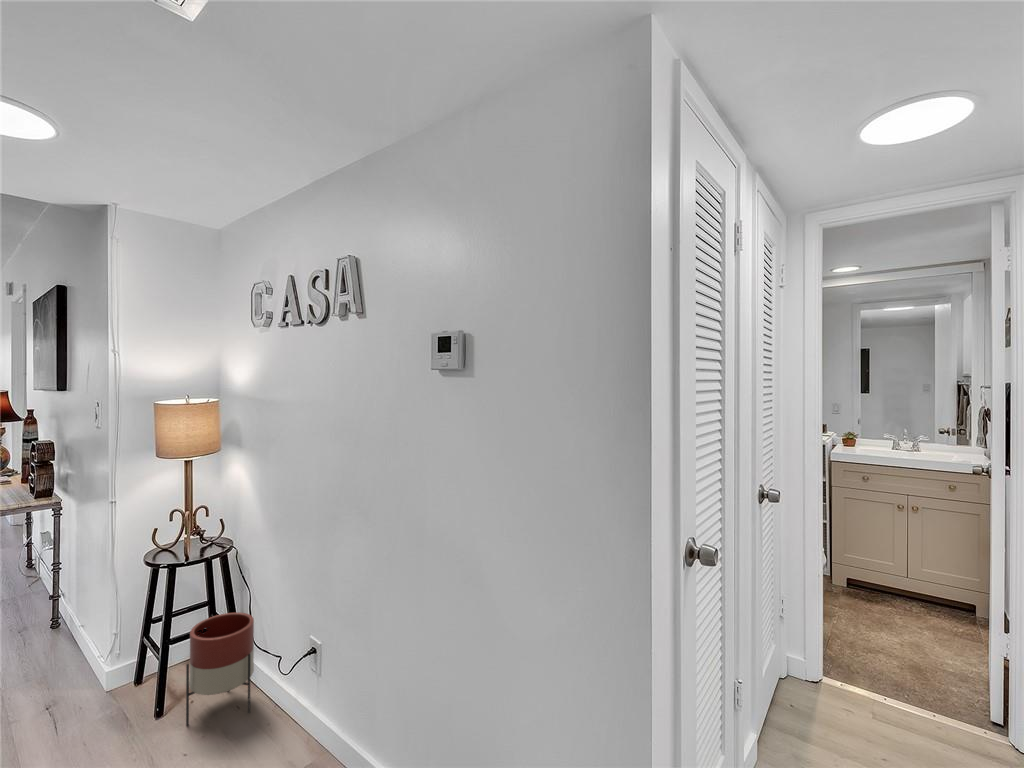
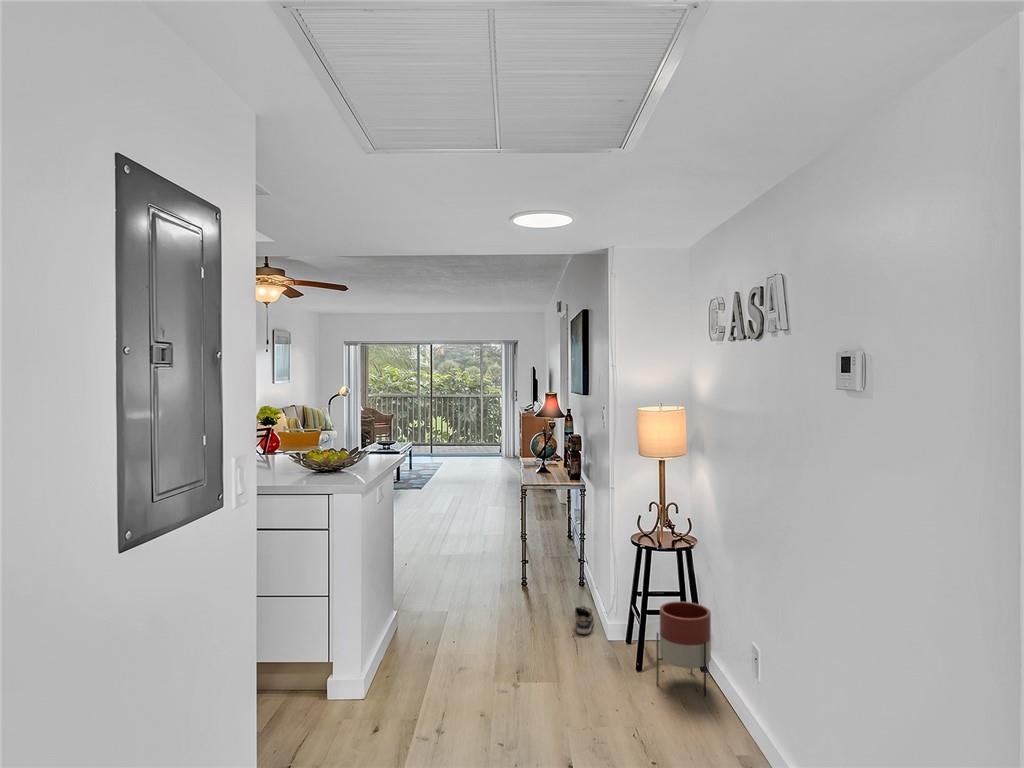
shoe: none [49,657,82,699] -> present [575,605,594,635]

